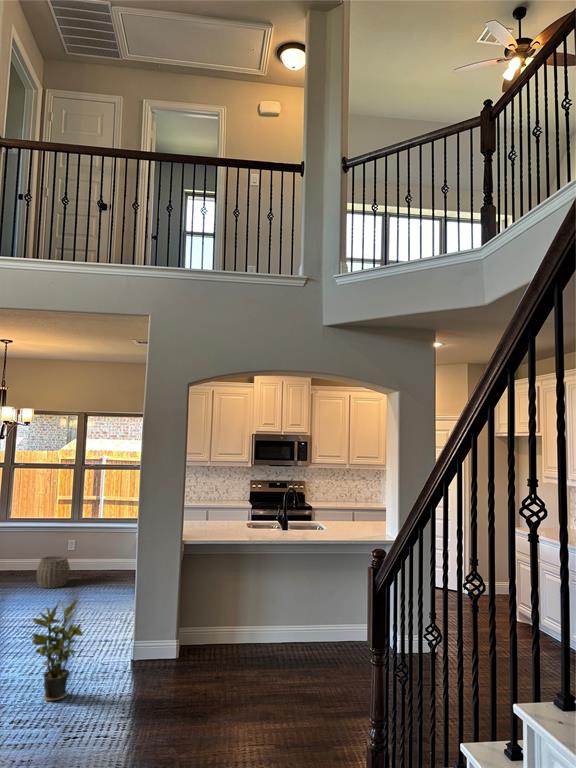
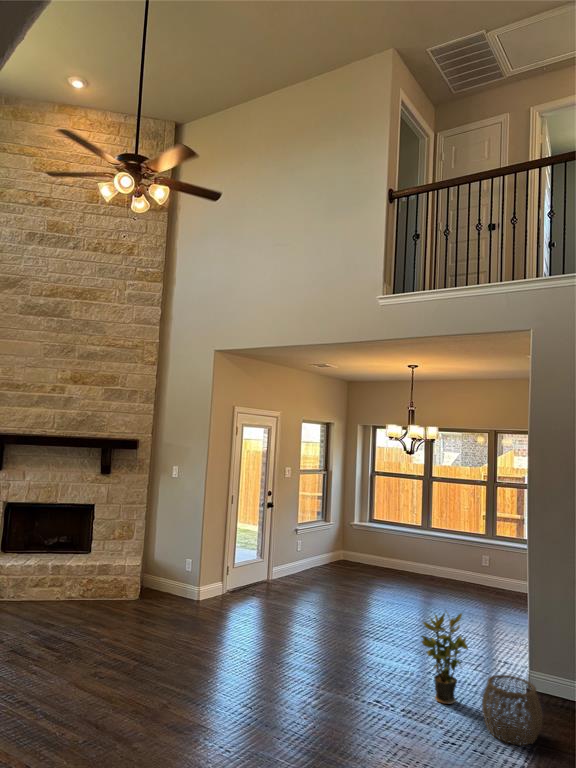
woven basket: present [37,556,70,588] -> present [482,675,542,745]

